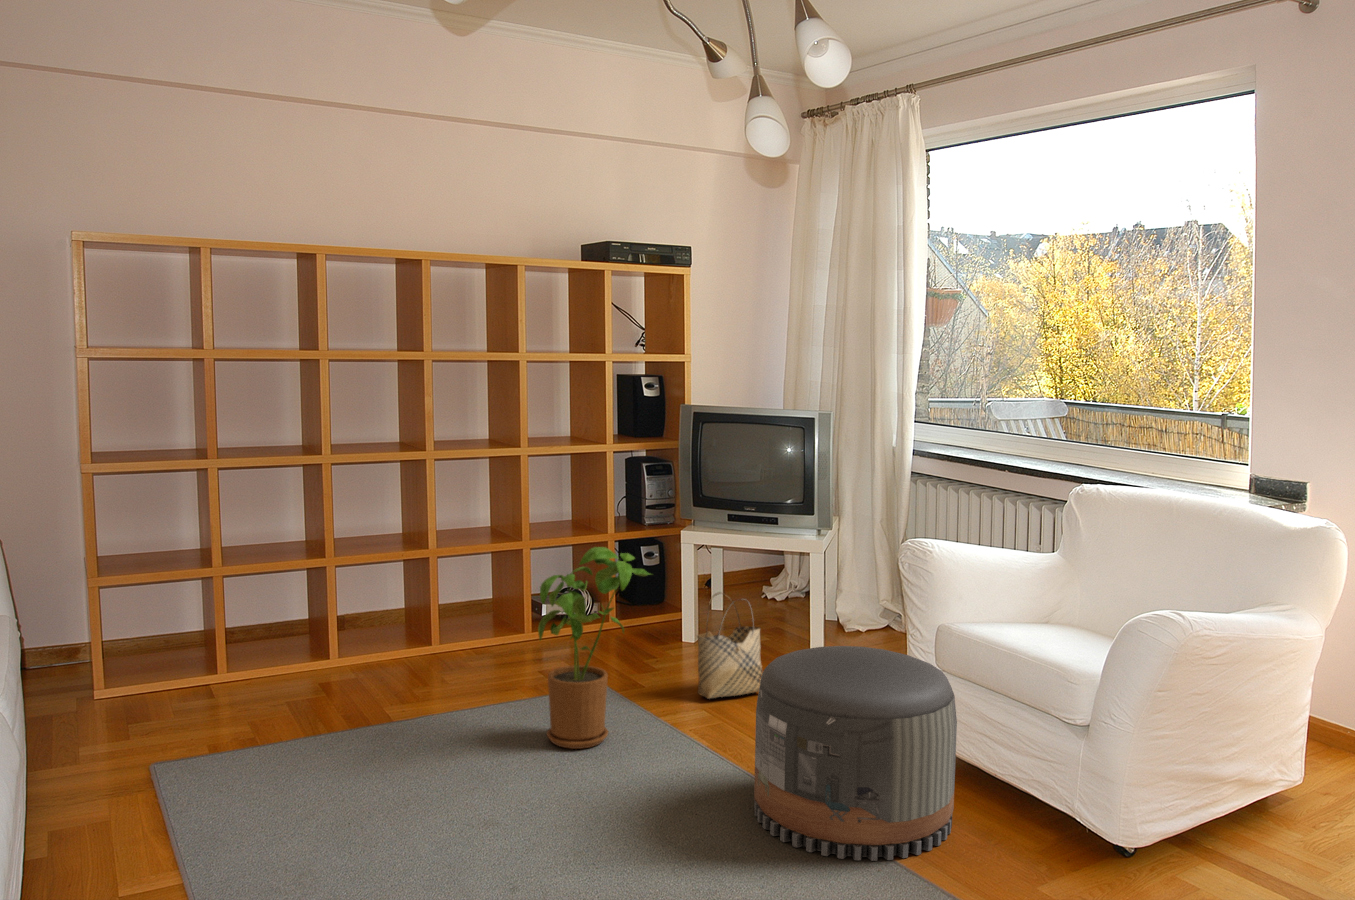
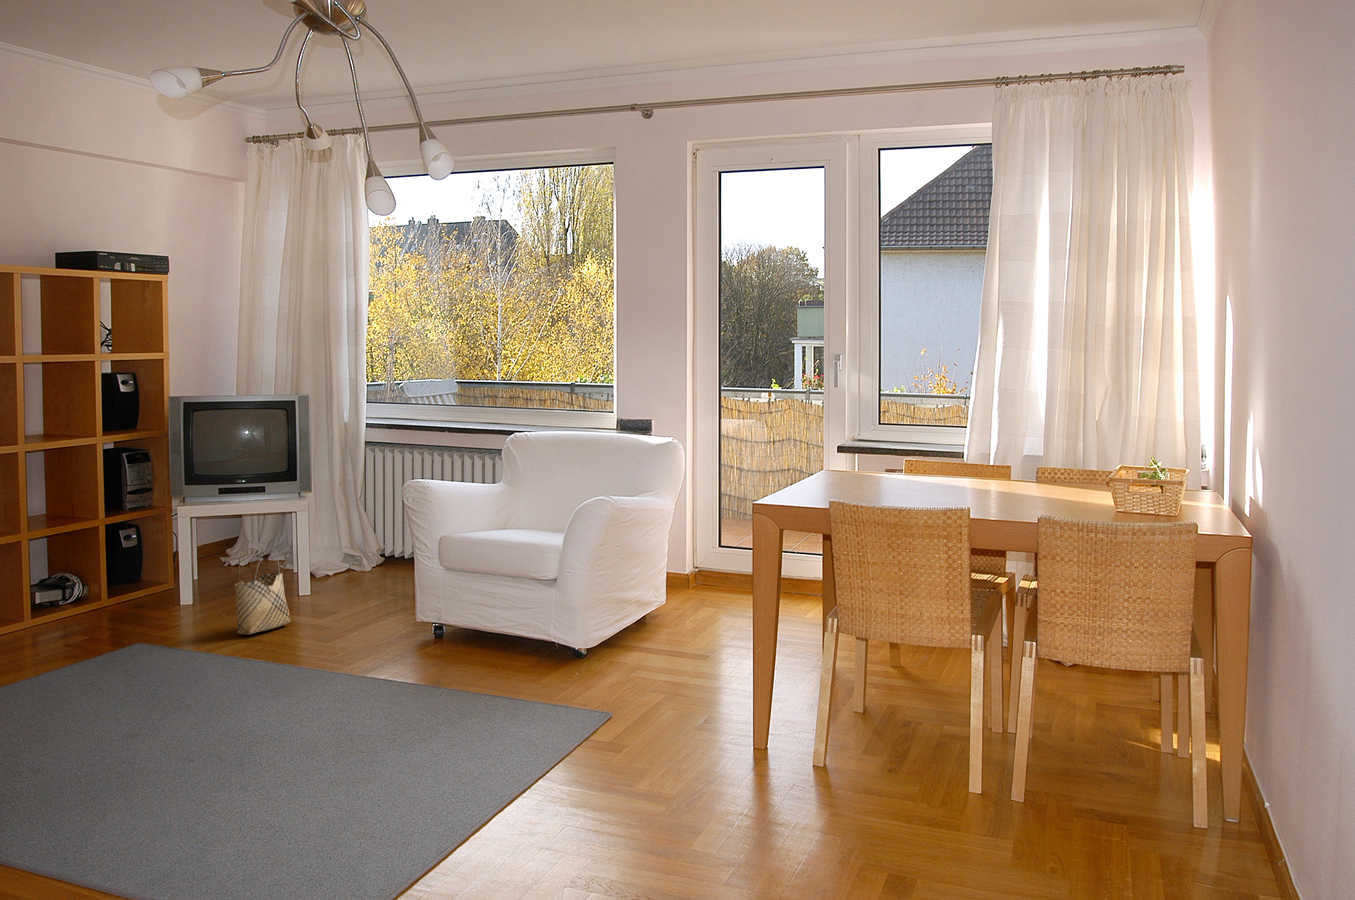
house plant: present [538,547,651,749] -> none [115,512,220,683]
pouf: present [754,646,957,861] -> none [338,557,482,692]

